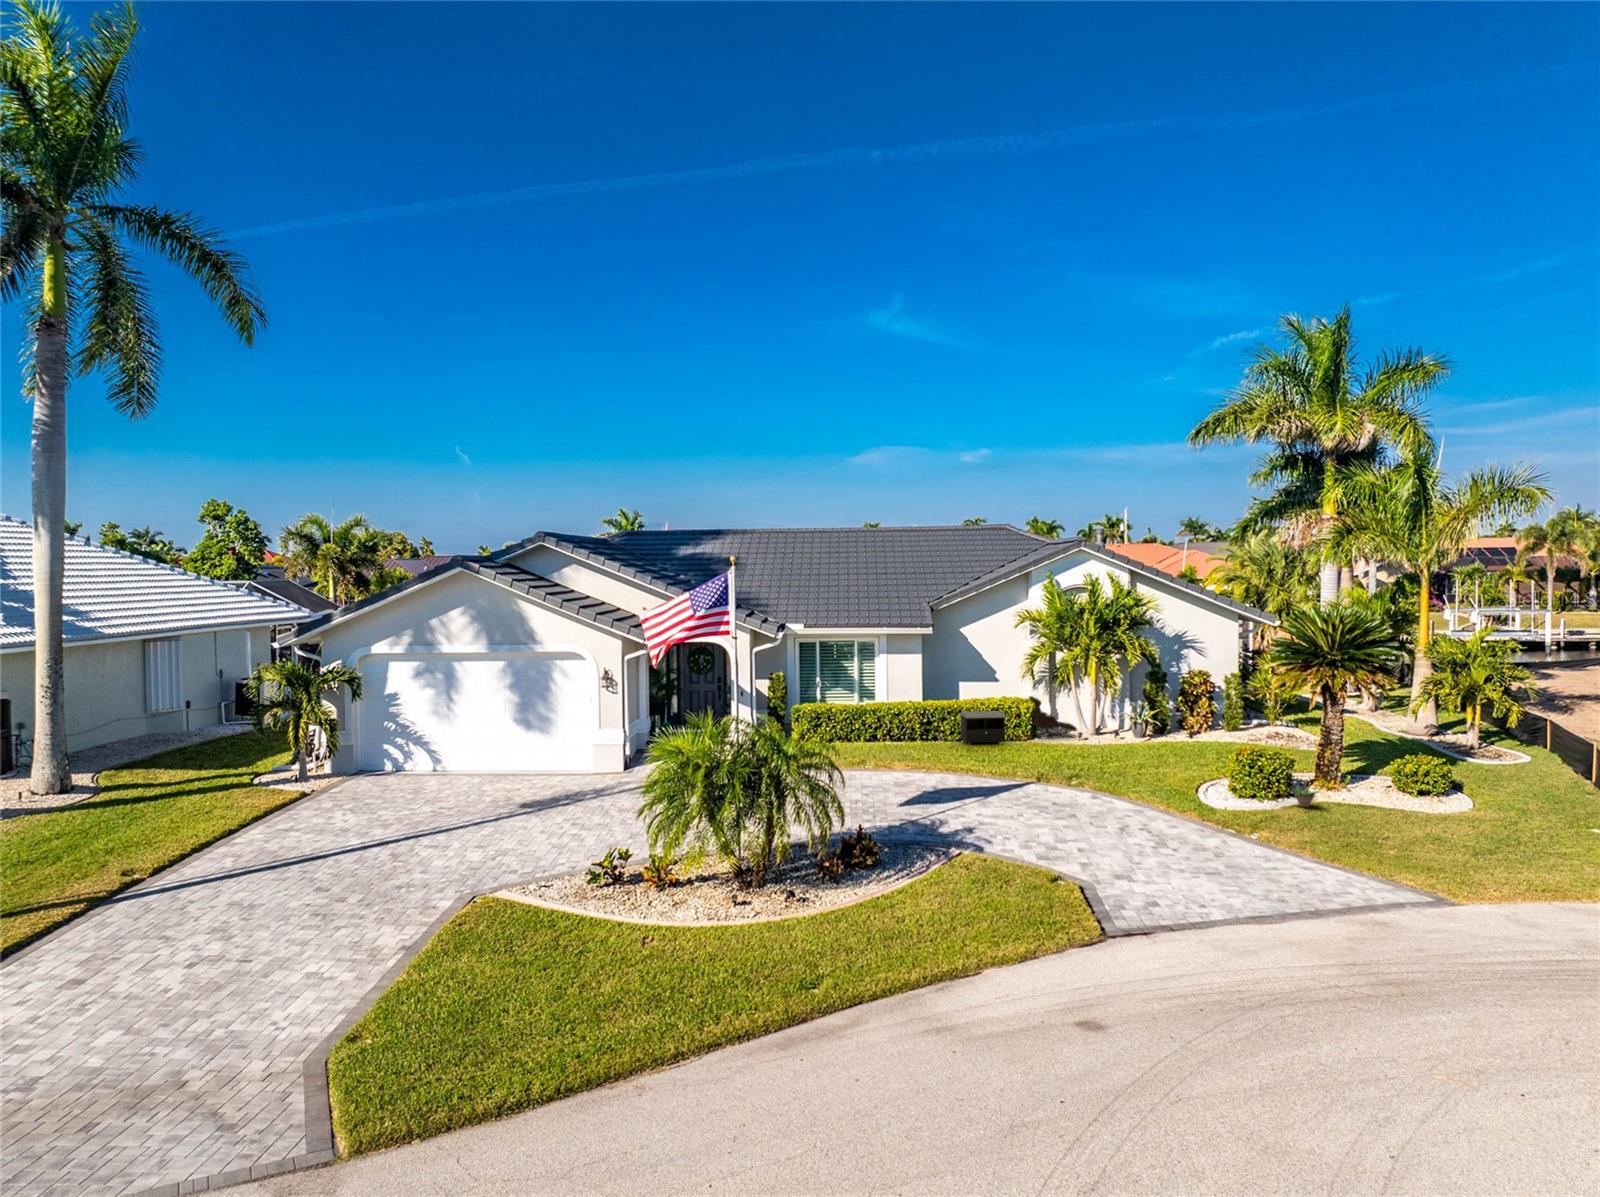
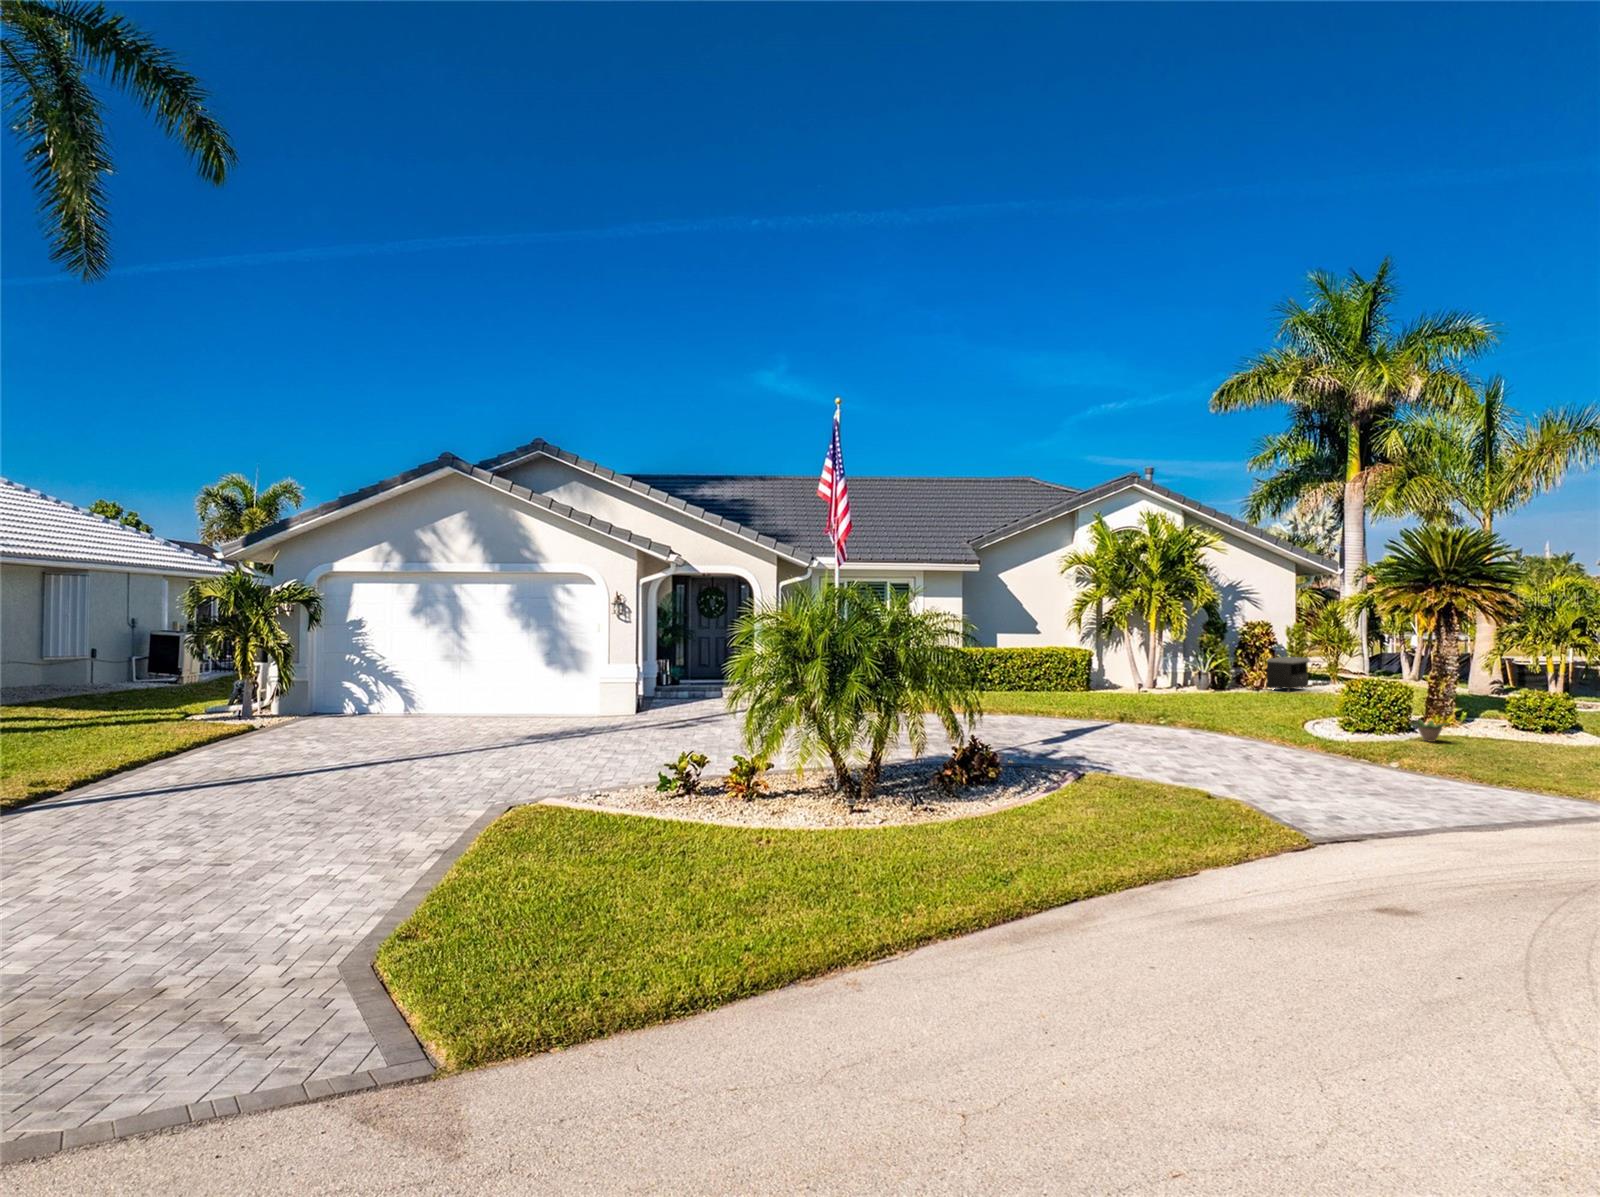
lounge chair: present [1029,696,1077,737] -> none [1077,646,1132,693]
storage bench: present [961,711,1005,745] -> present [1266,657,1310,691]

